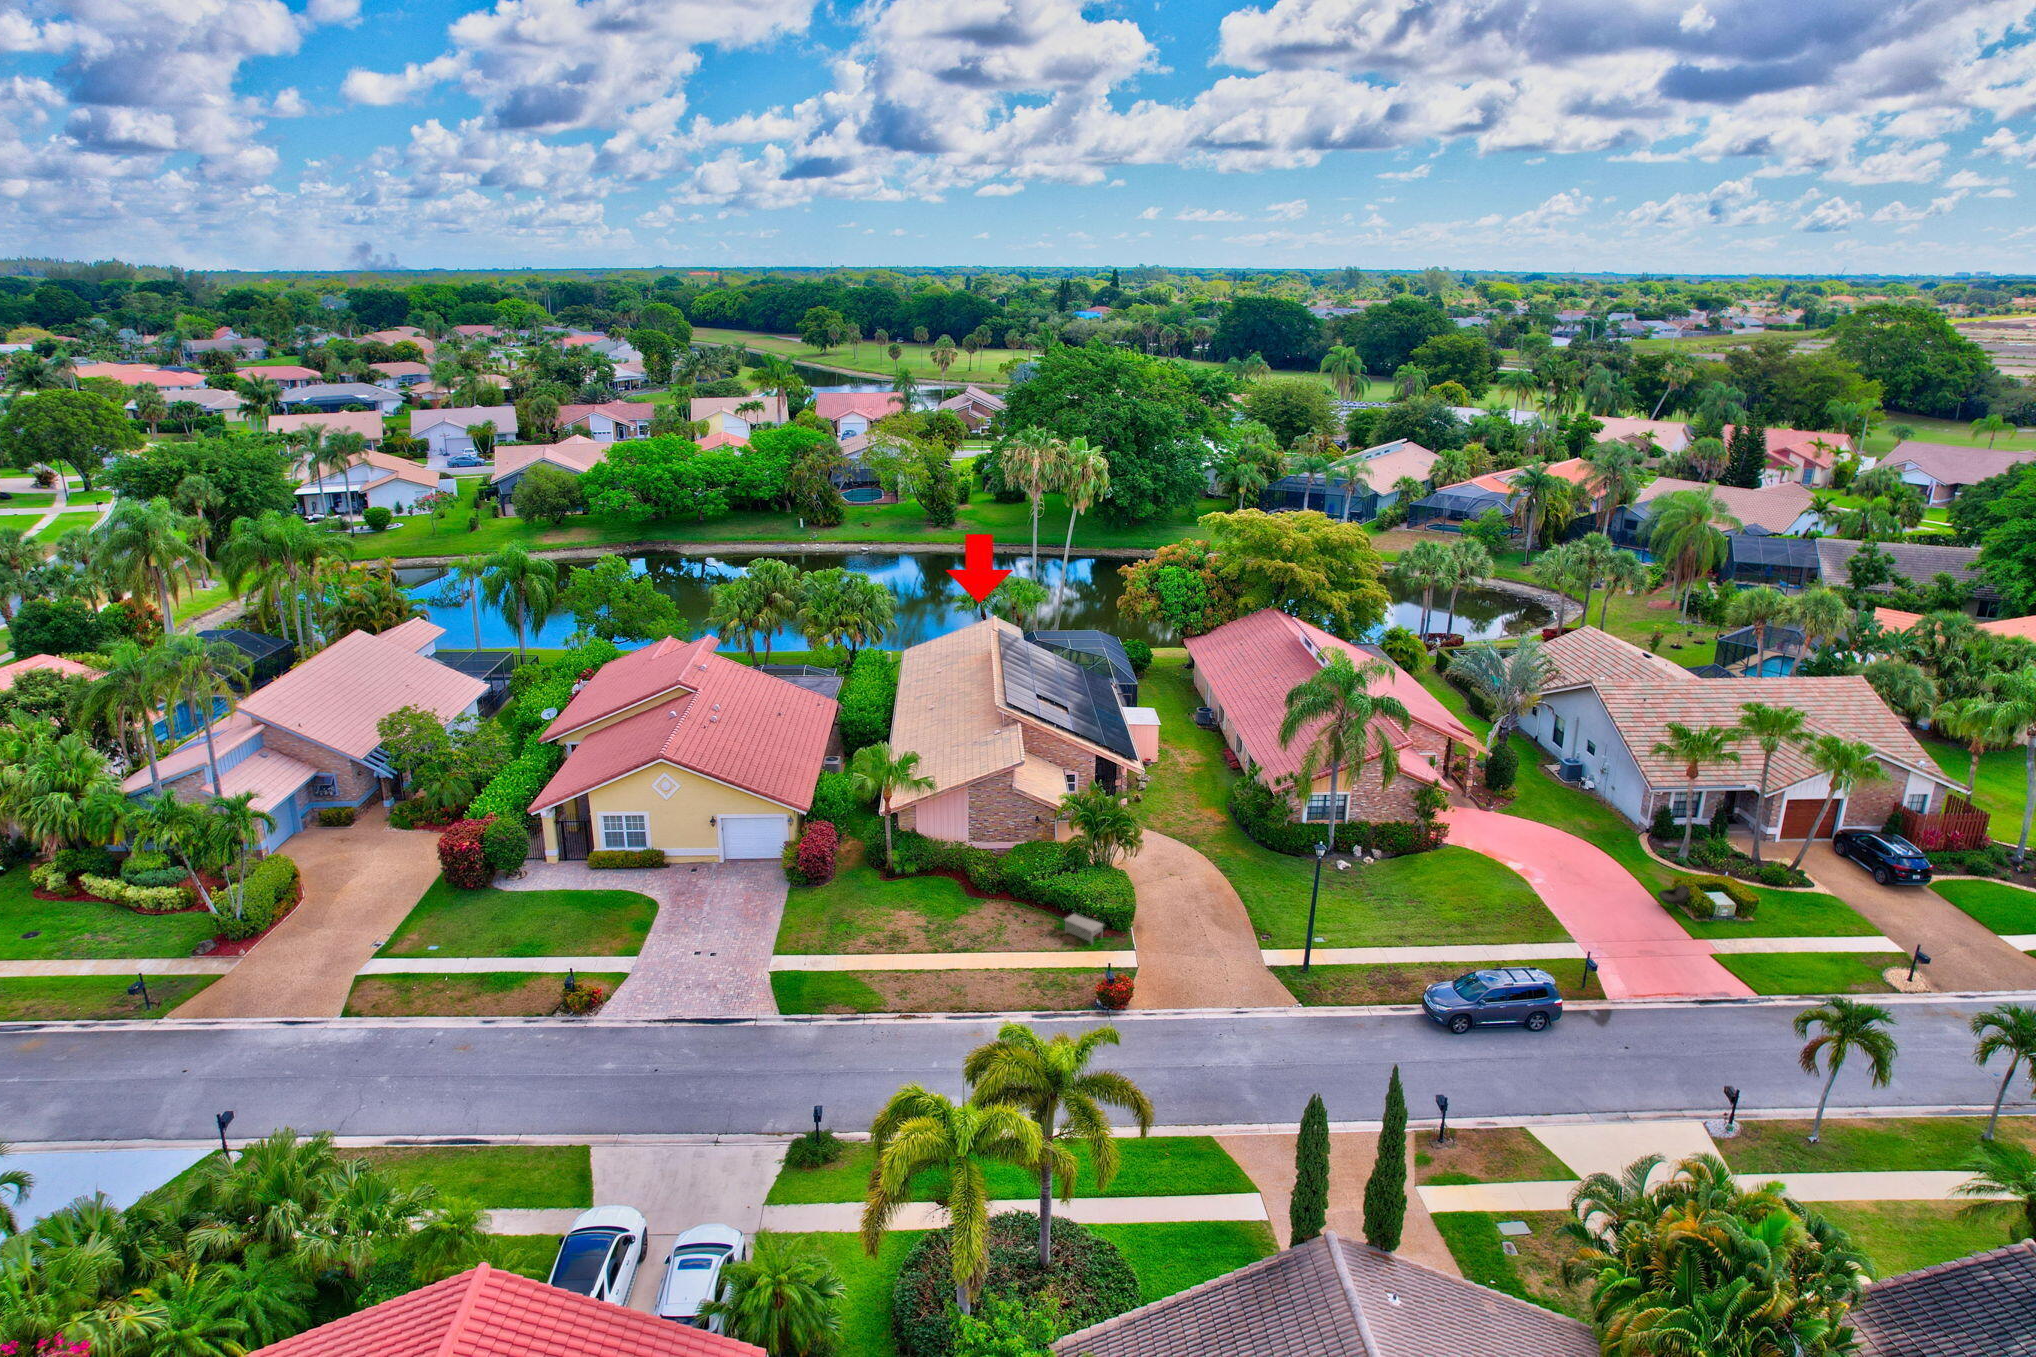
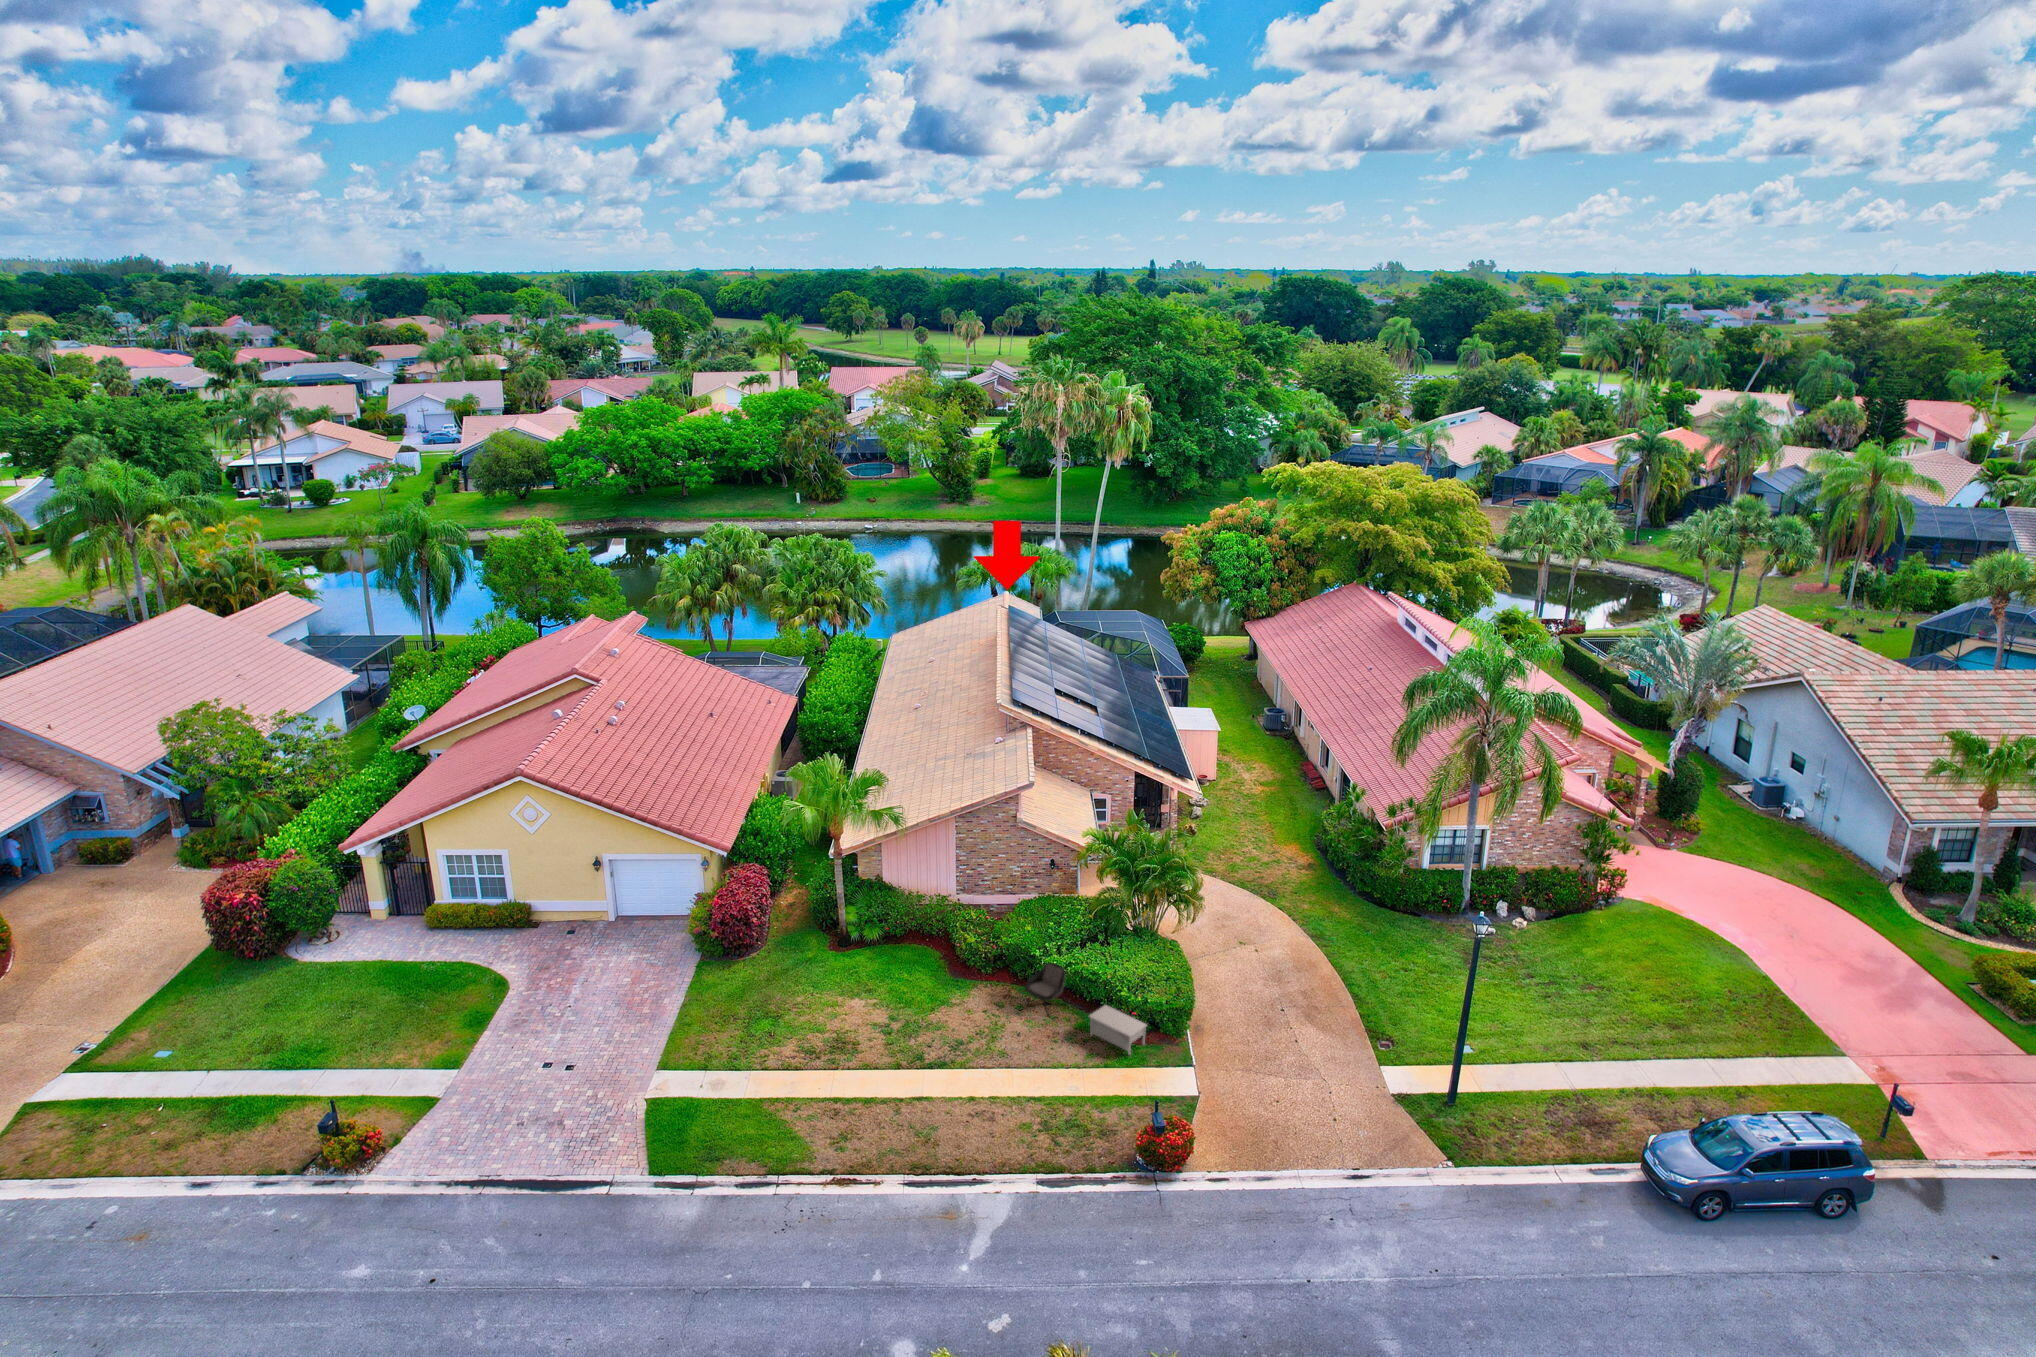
lounge chair: present [1658,885,1690,906] -> present [1025,963,1066,1005]

